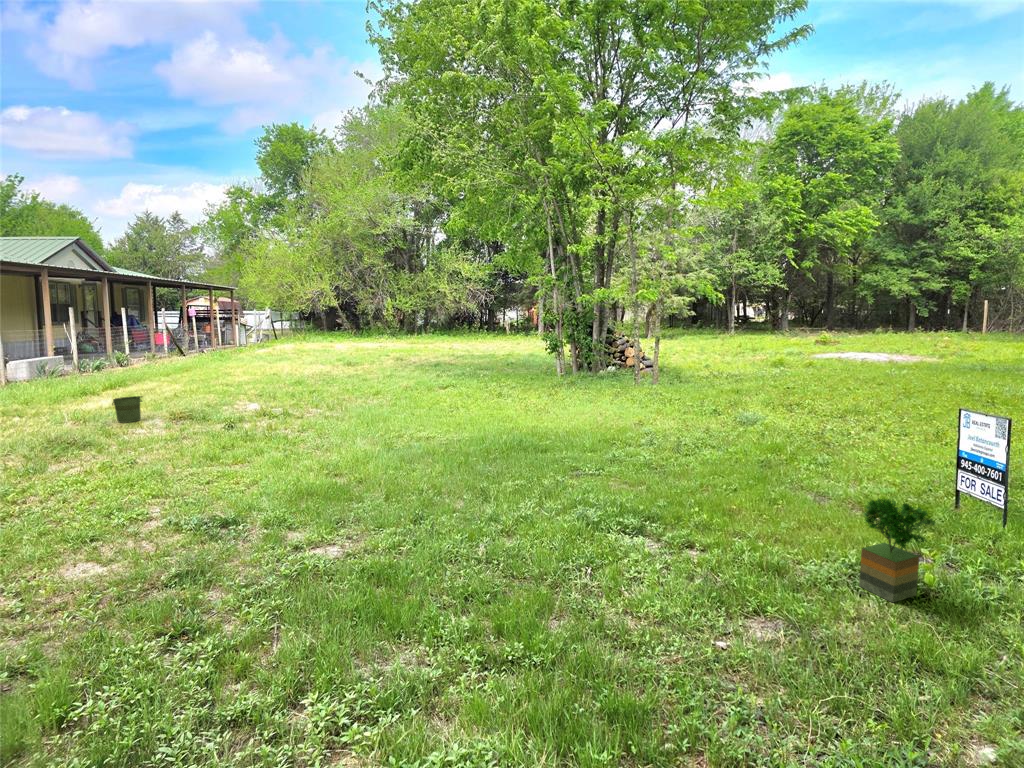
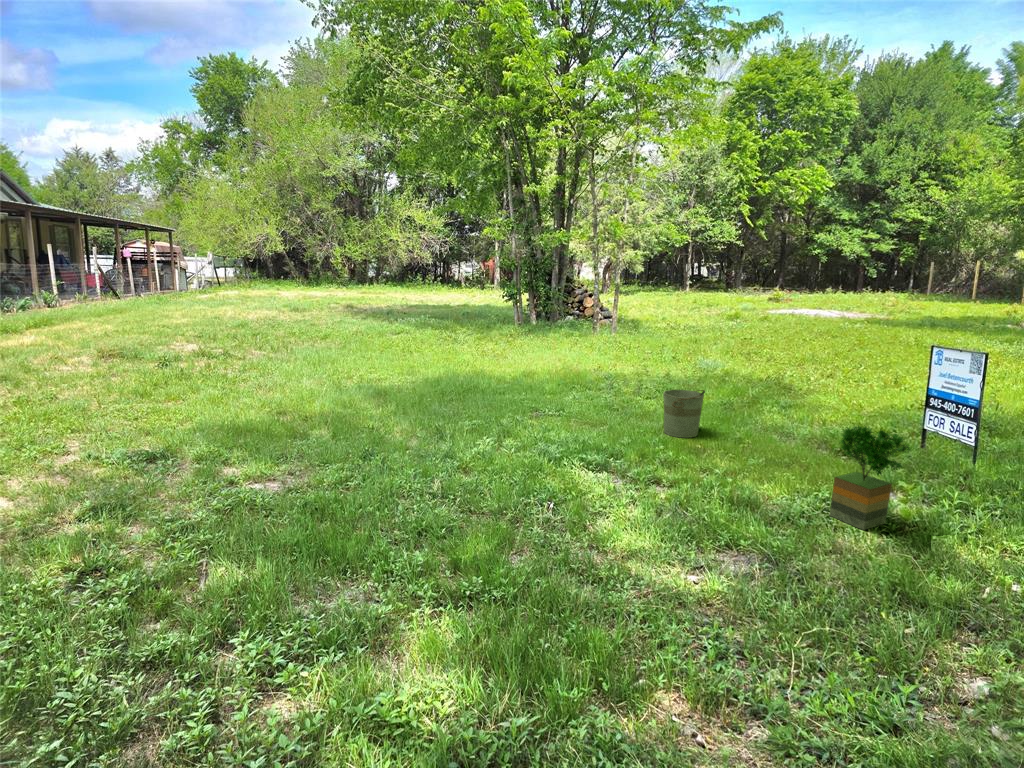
bucket: present [112,396,142,423] -> present [663,390,705,438]

